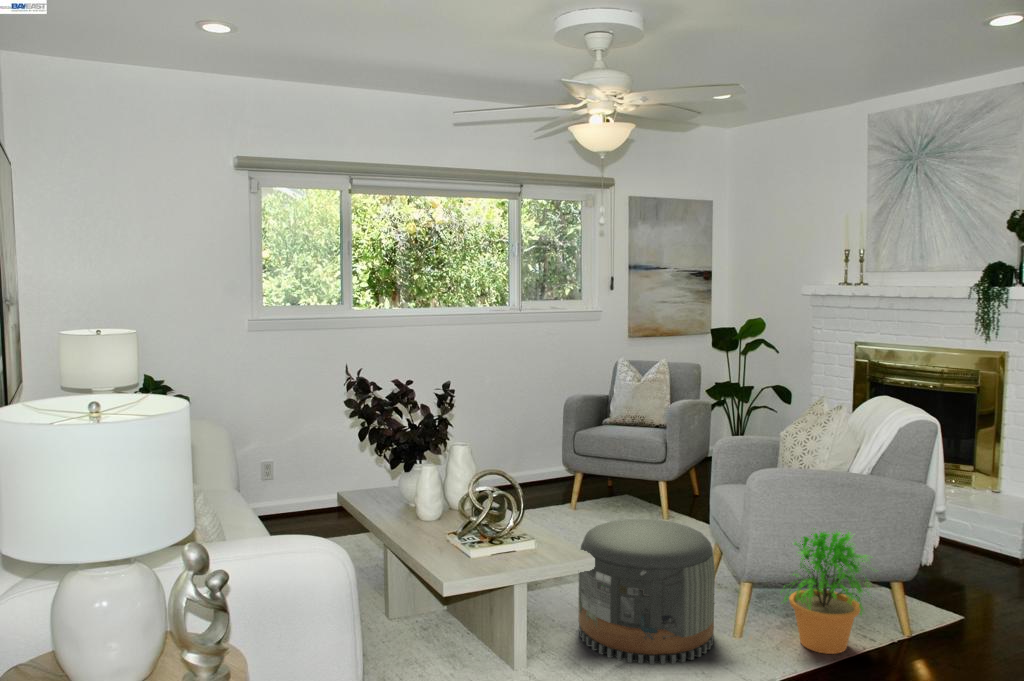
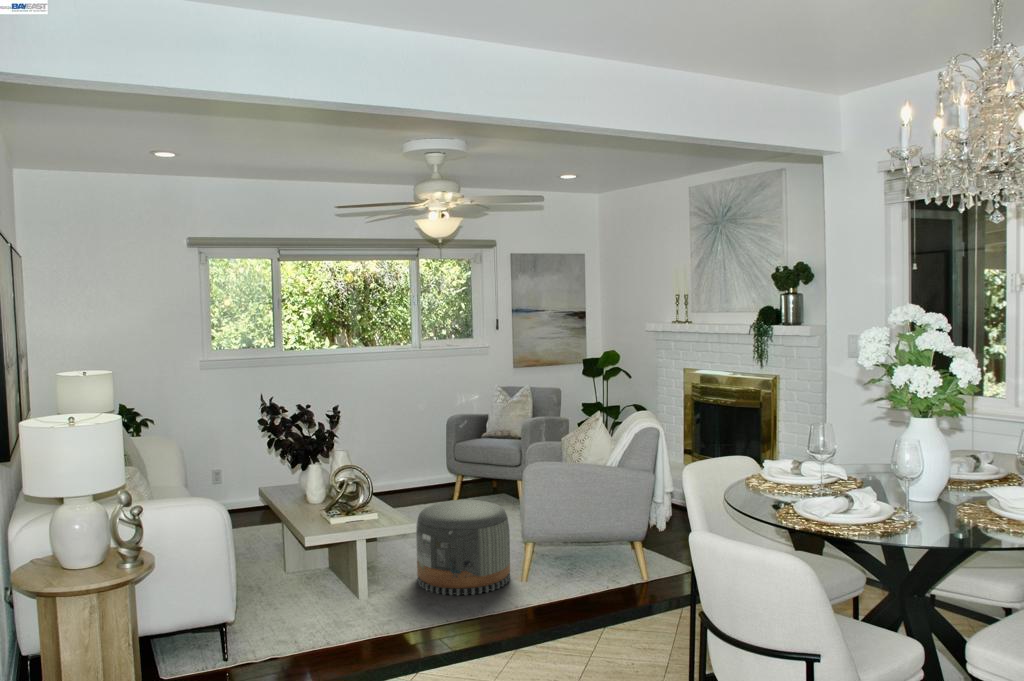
potted plant: present [780,528,869,654] -> none [551,501,615,588]

